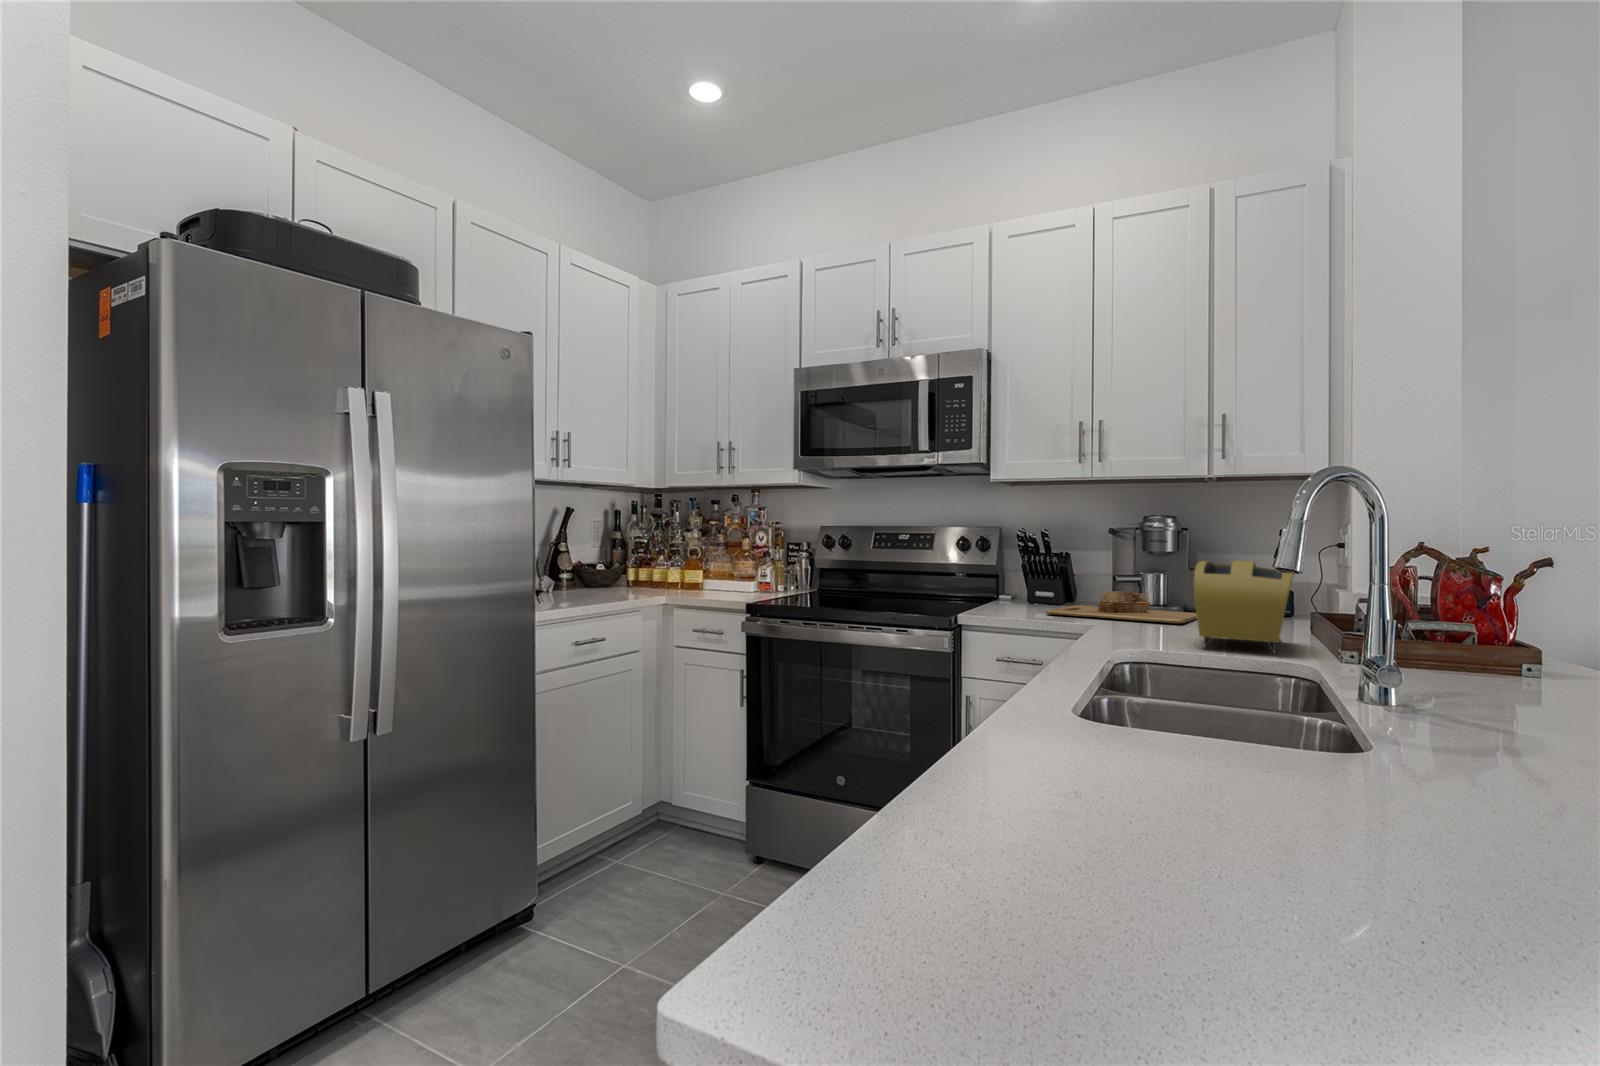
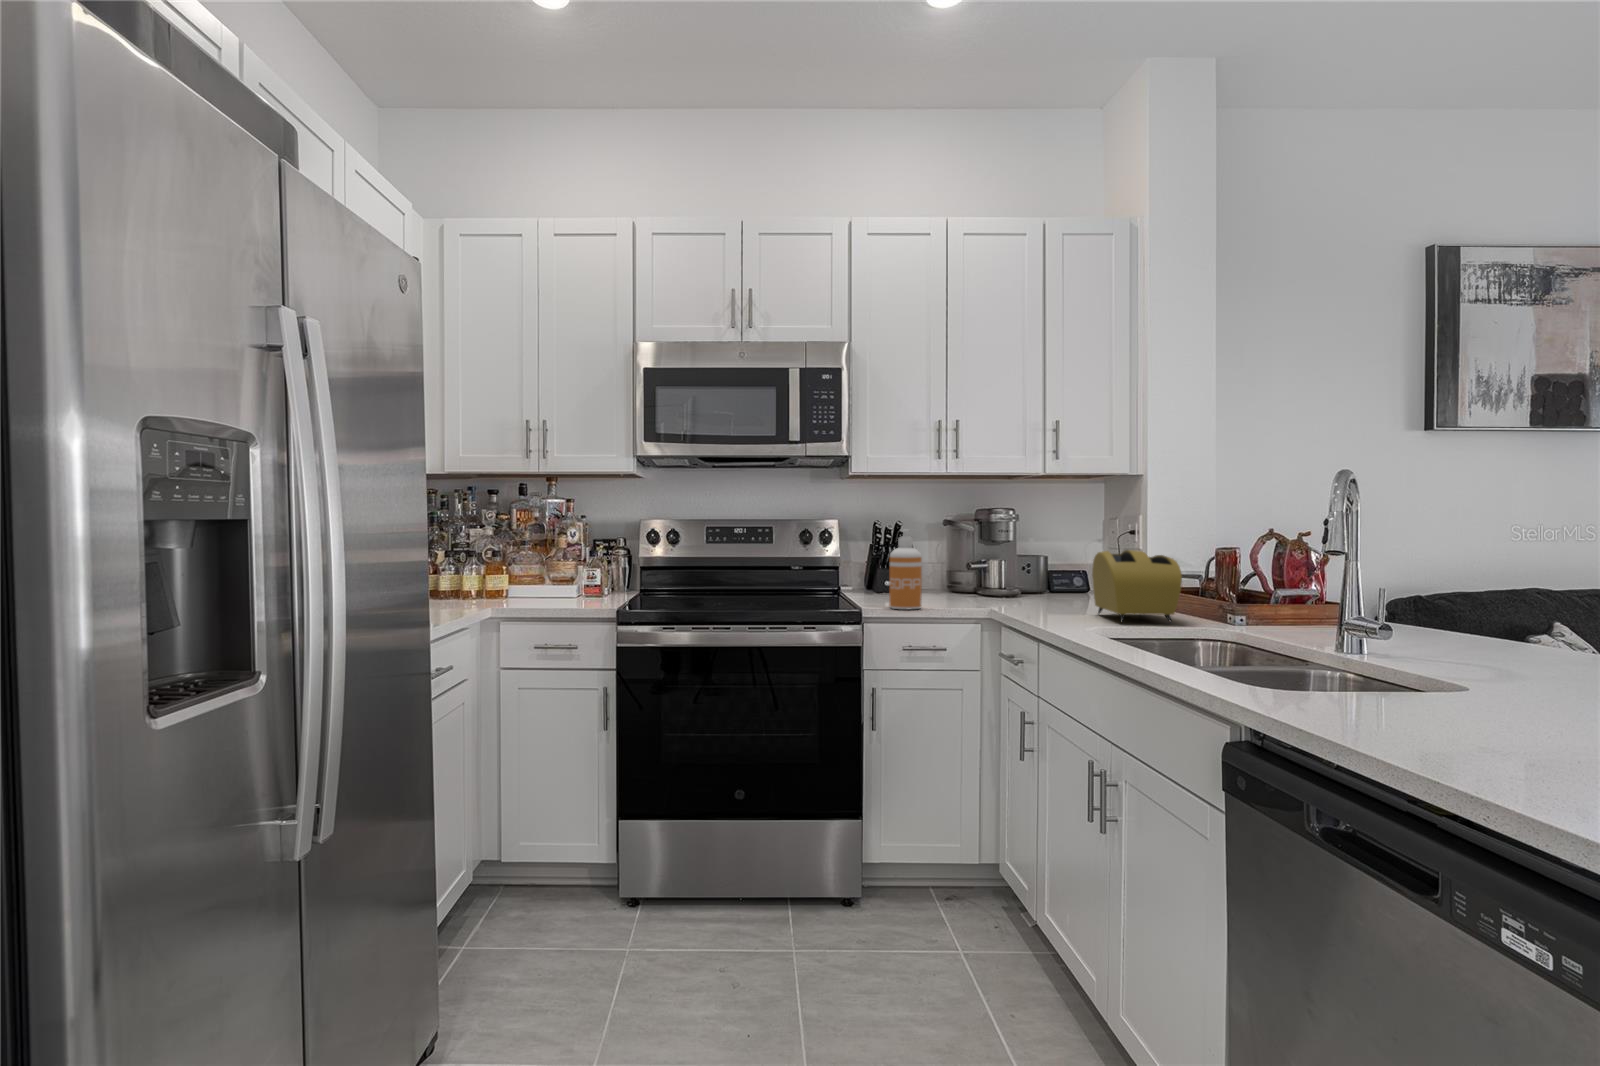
soap dispenser: none [993,535,1027,618] -> present [889,529,922,609]
cutting board: present [1046,591,1197,623] -> none [925,579,1048,605]

